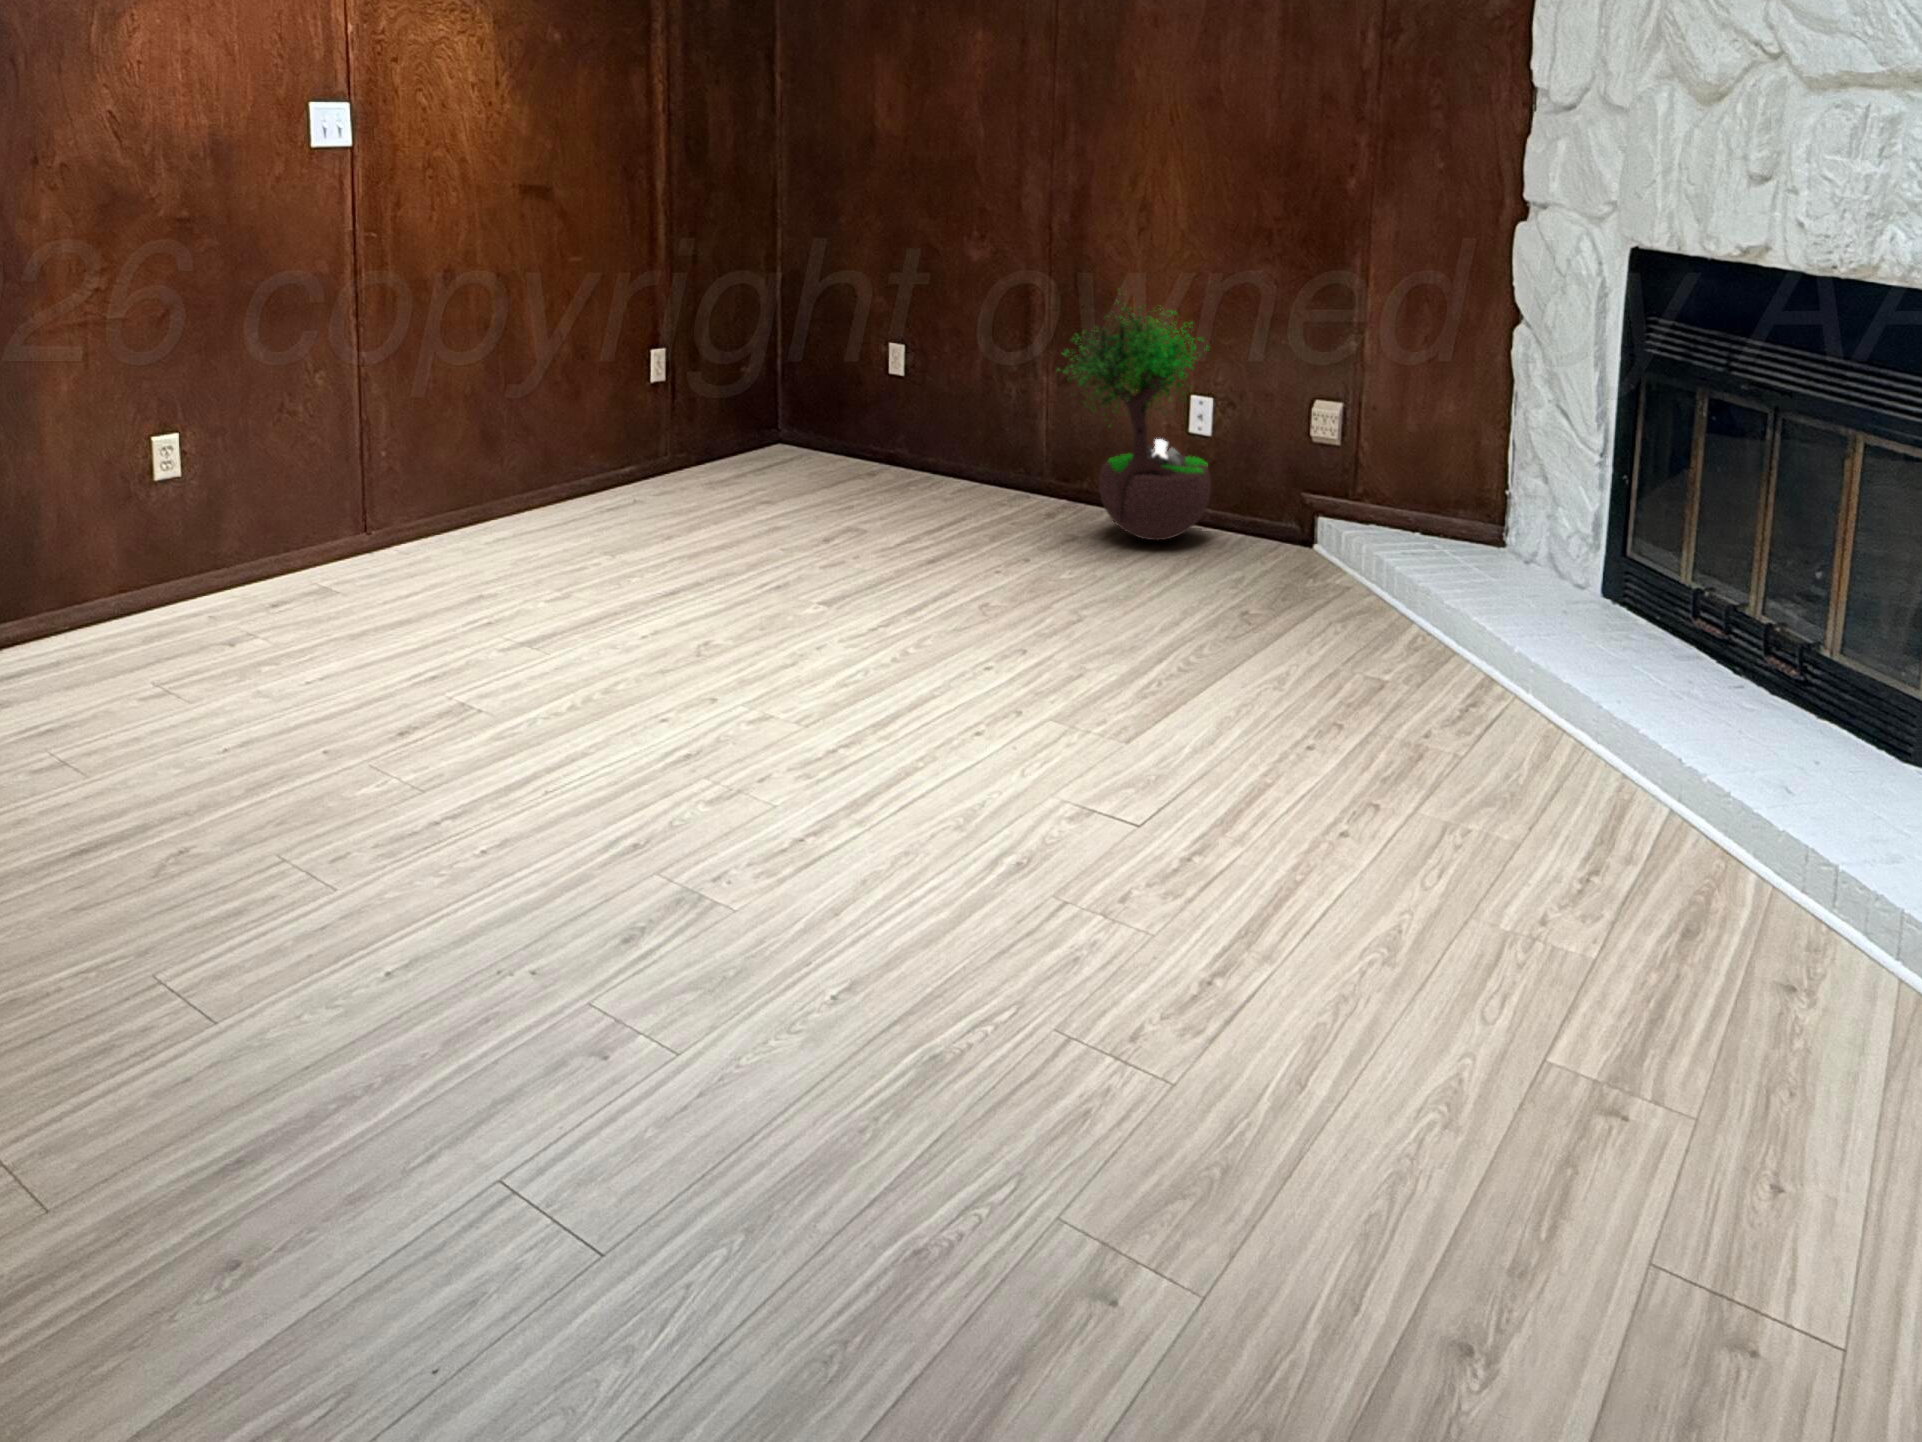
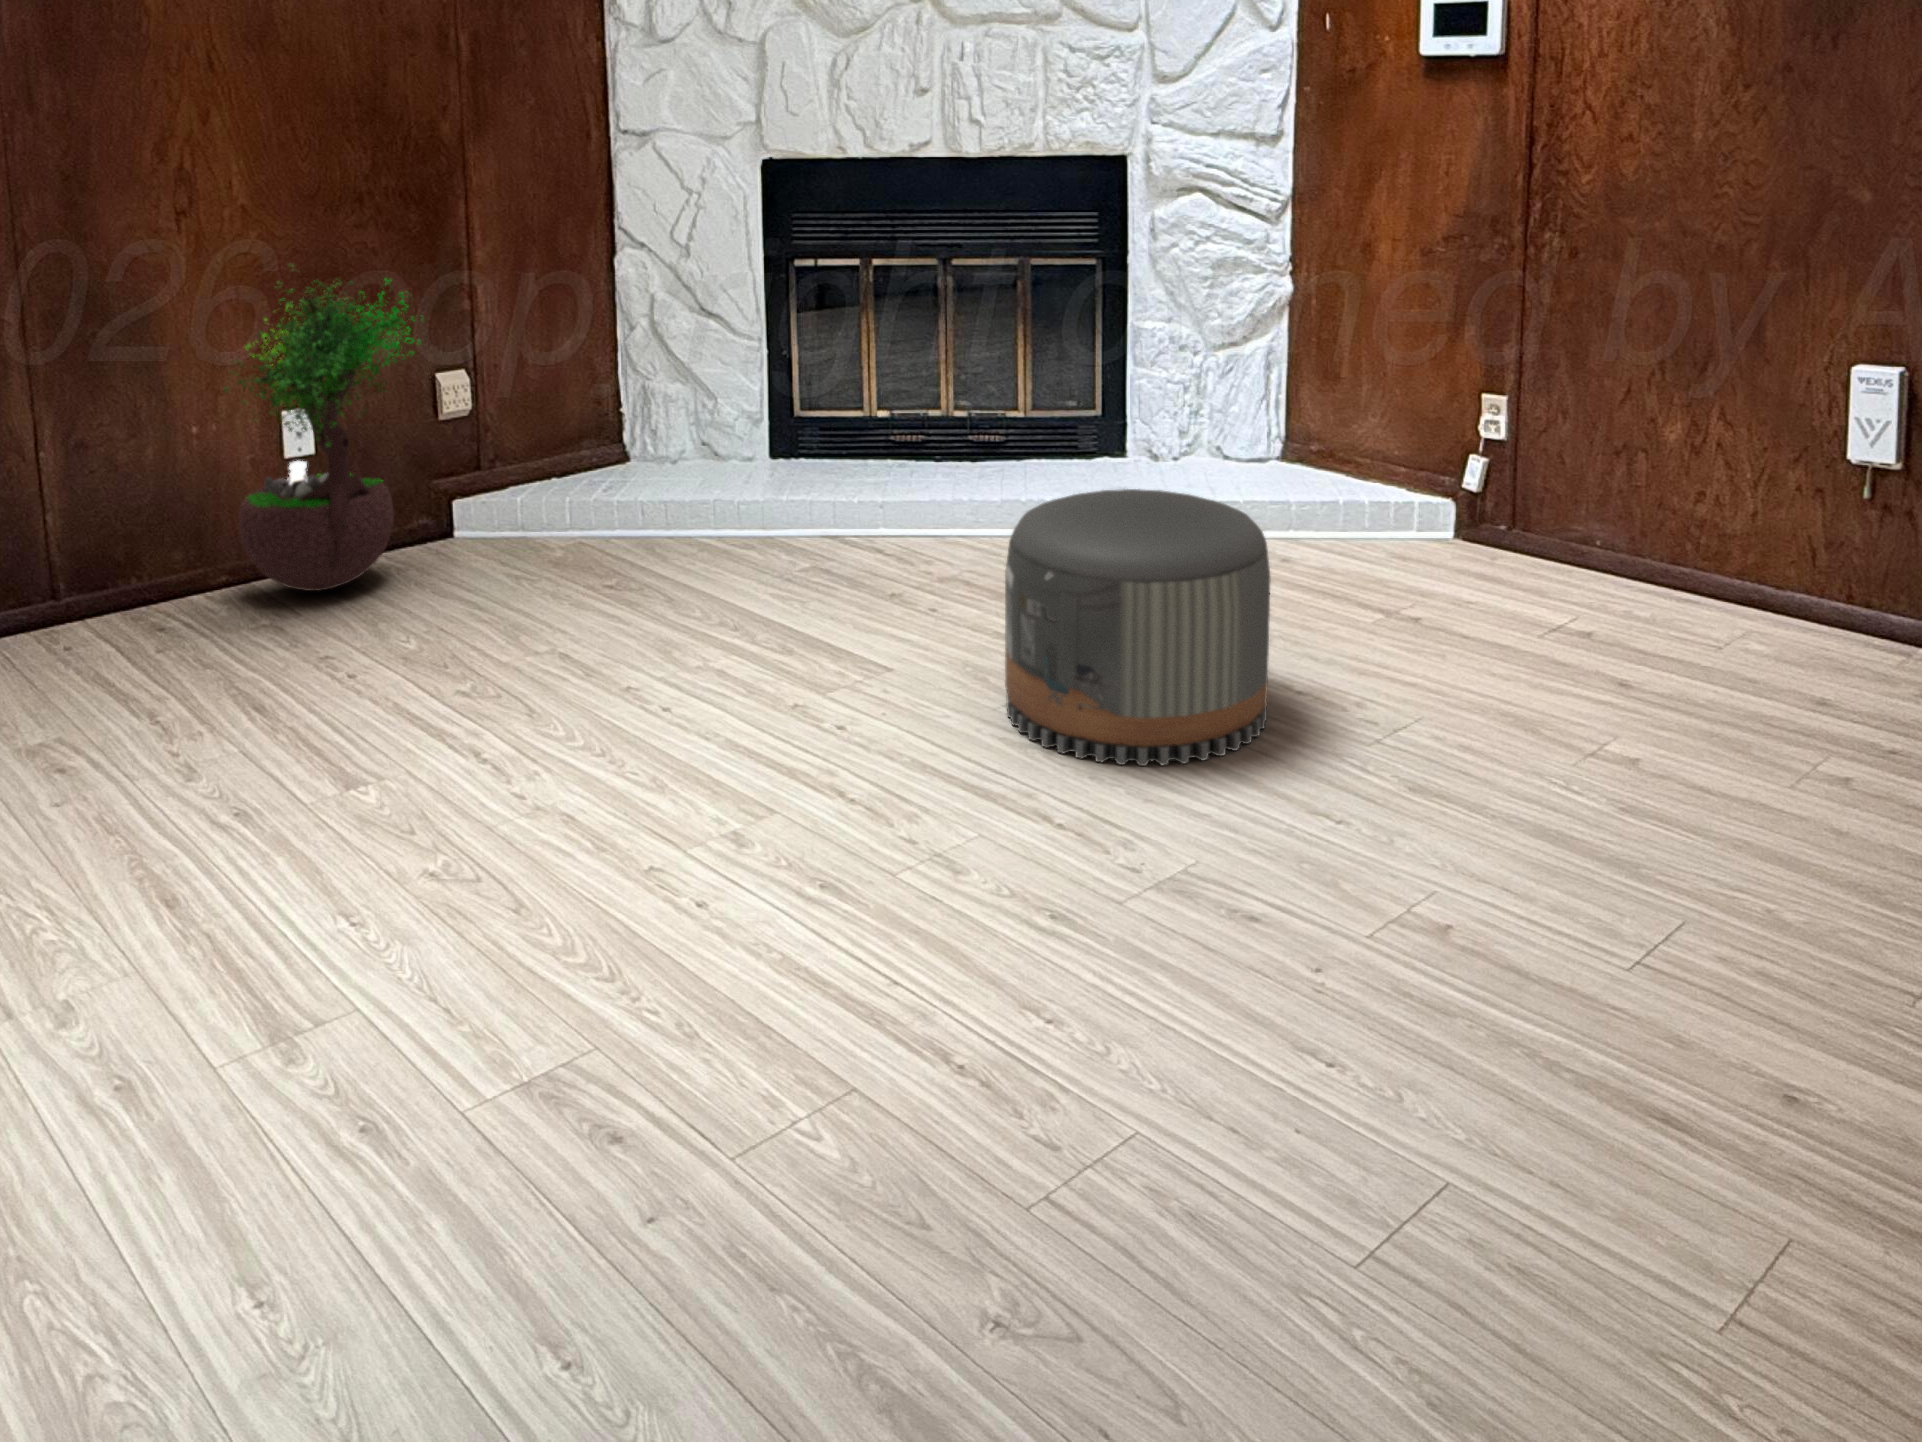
pouf: none [936,633,1230,969] -> present [1005,489,1270,766]

